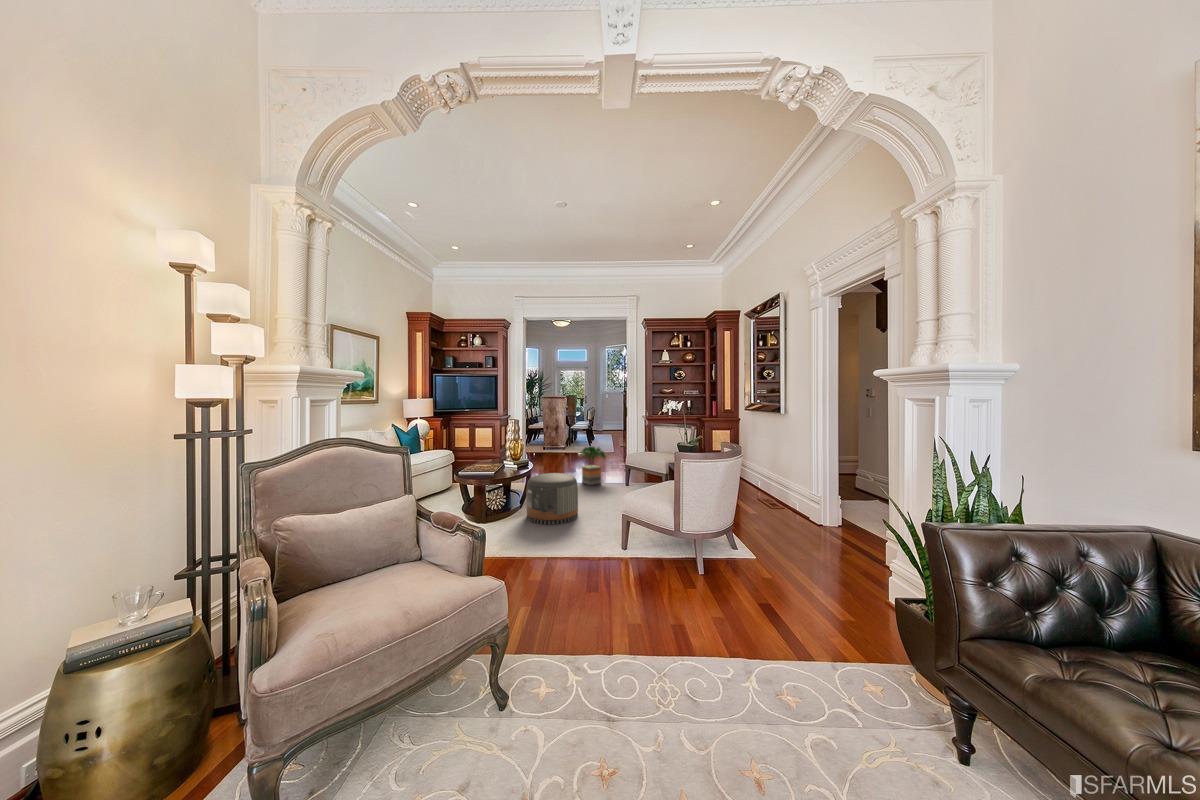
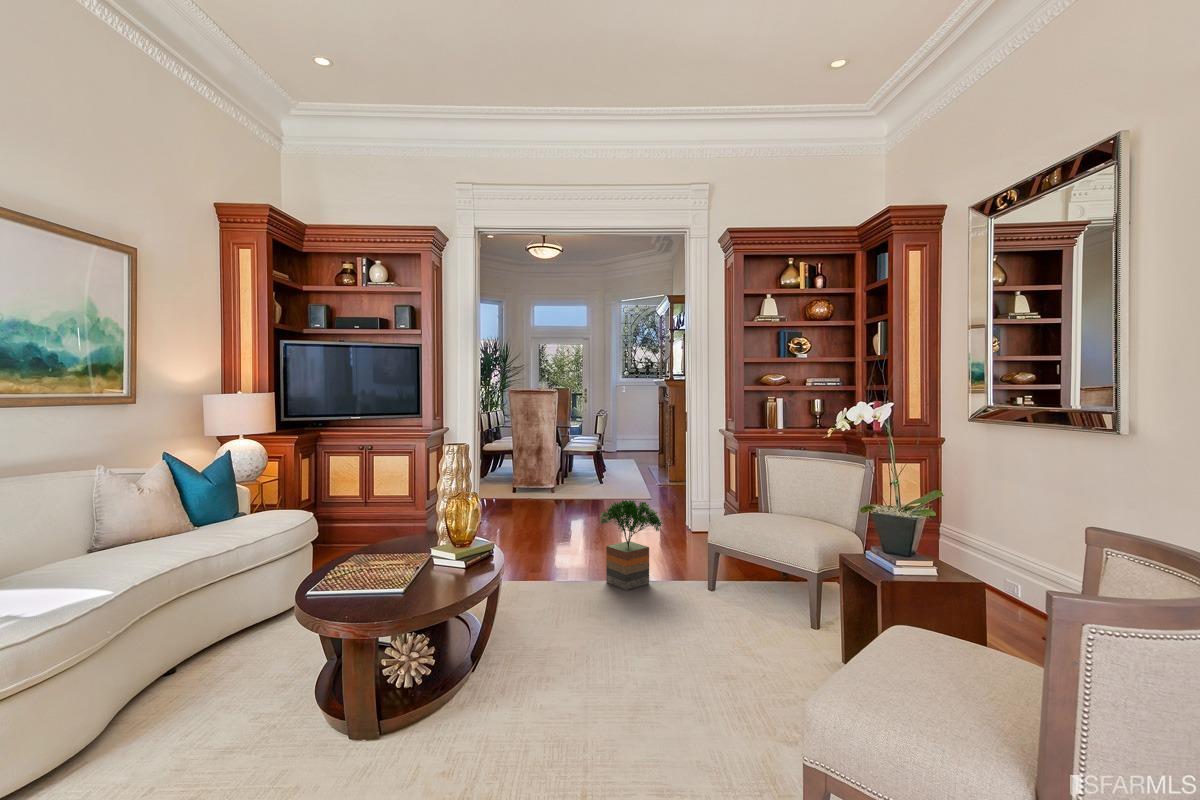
pouf: present [526,473,578,524] -> none [484,588,622,750]

